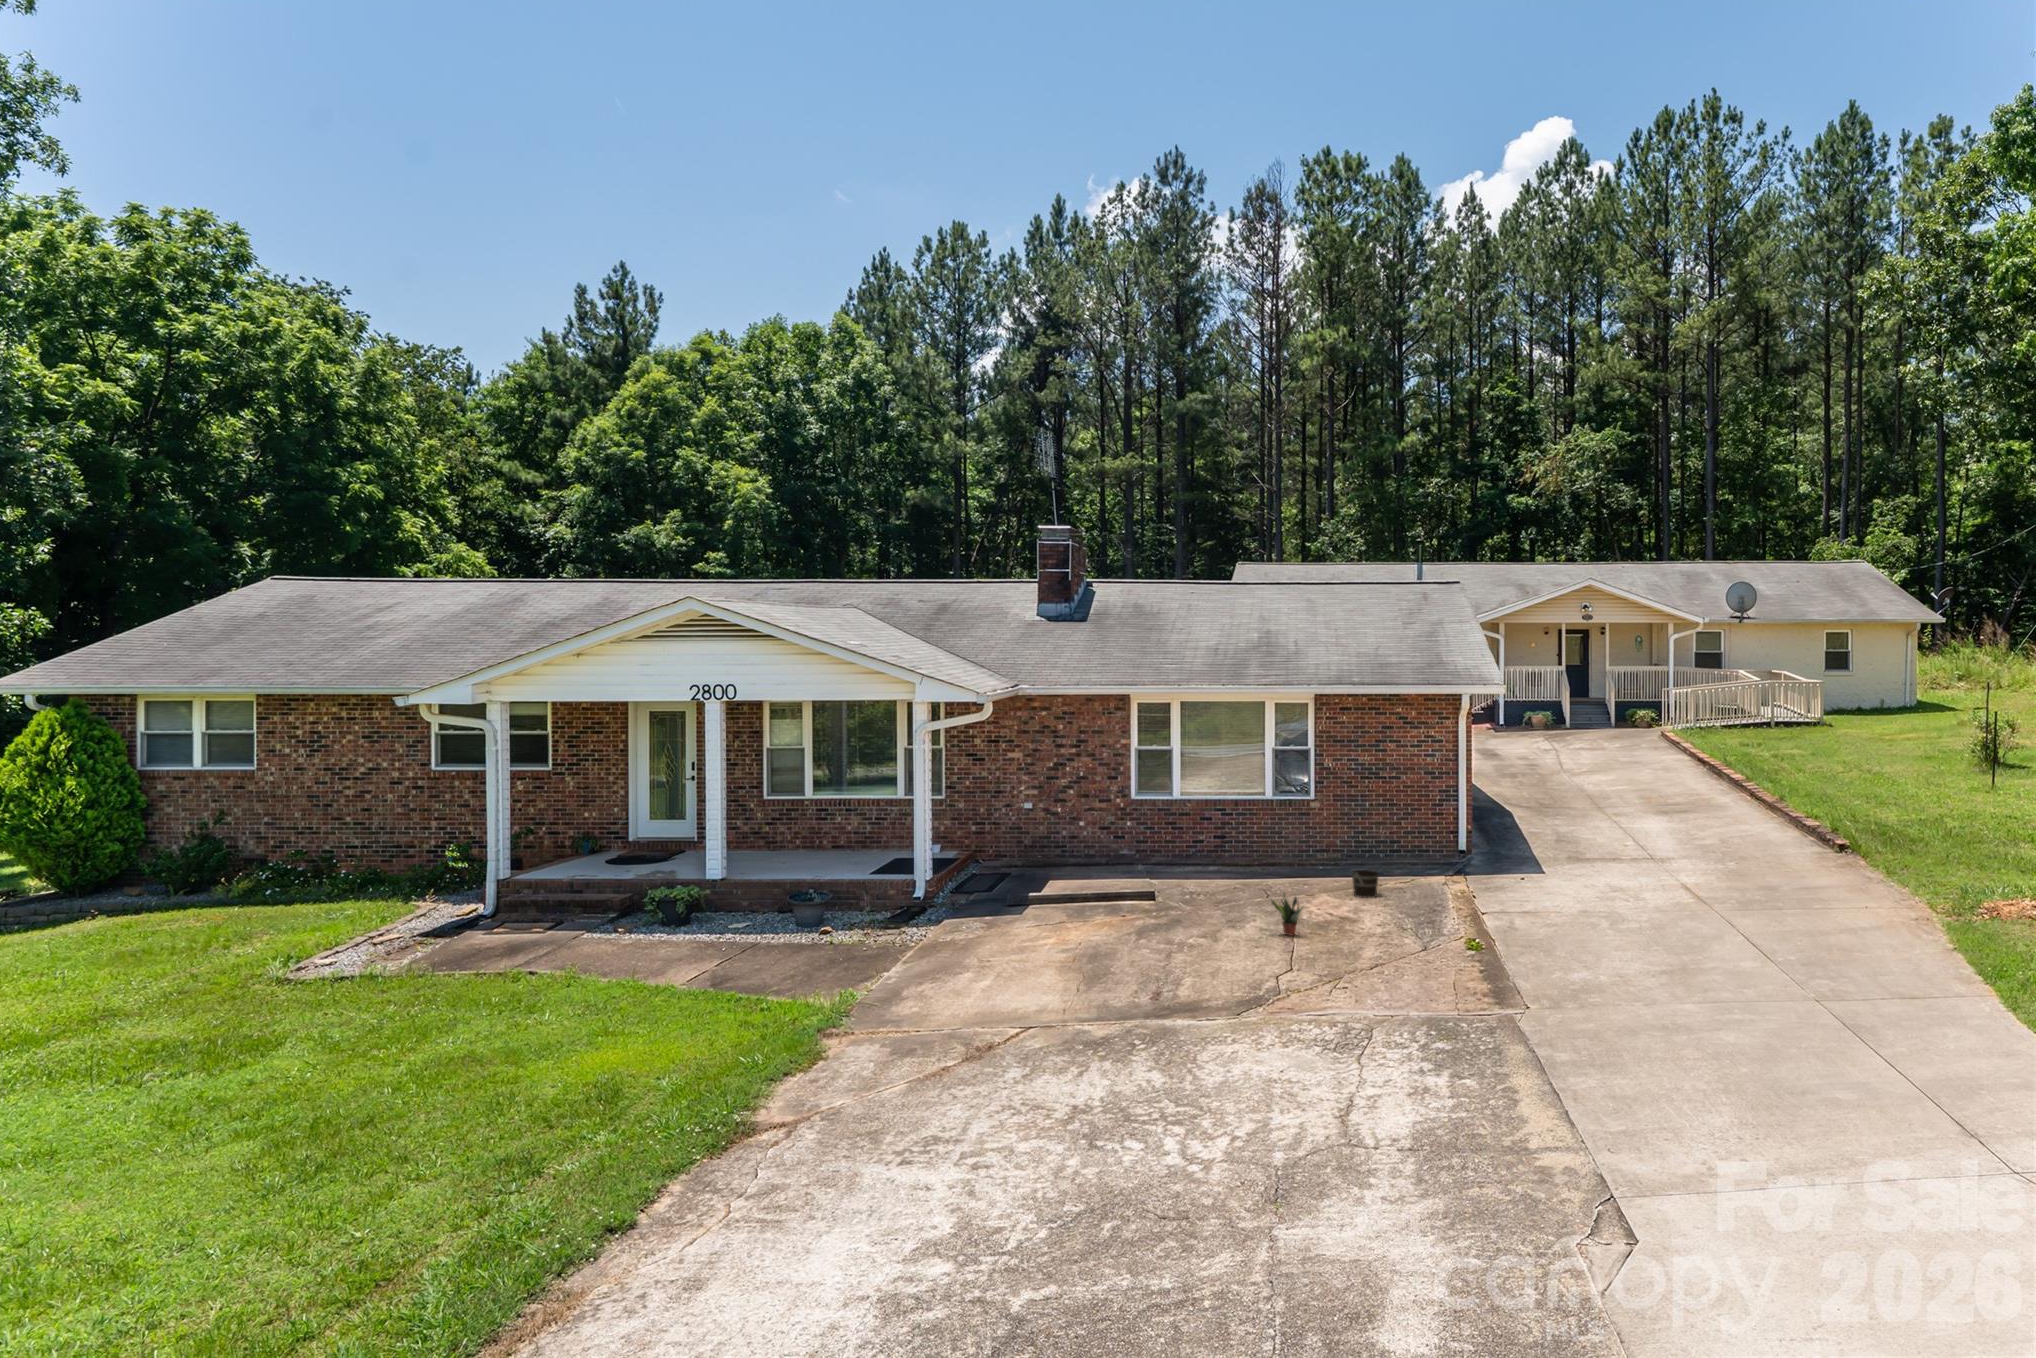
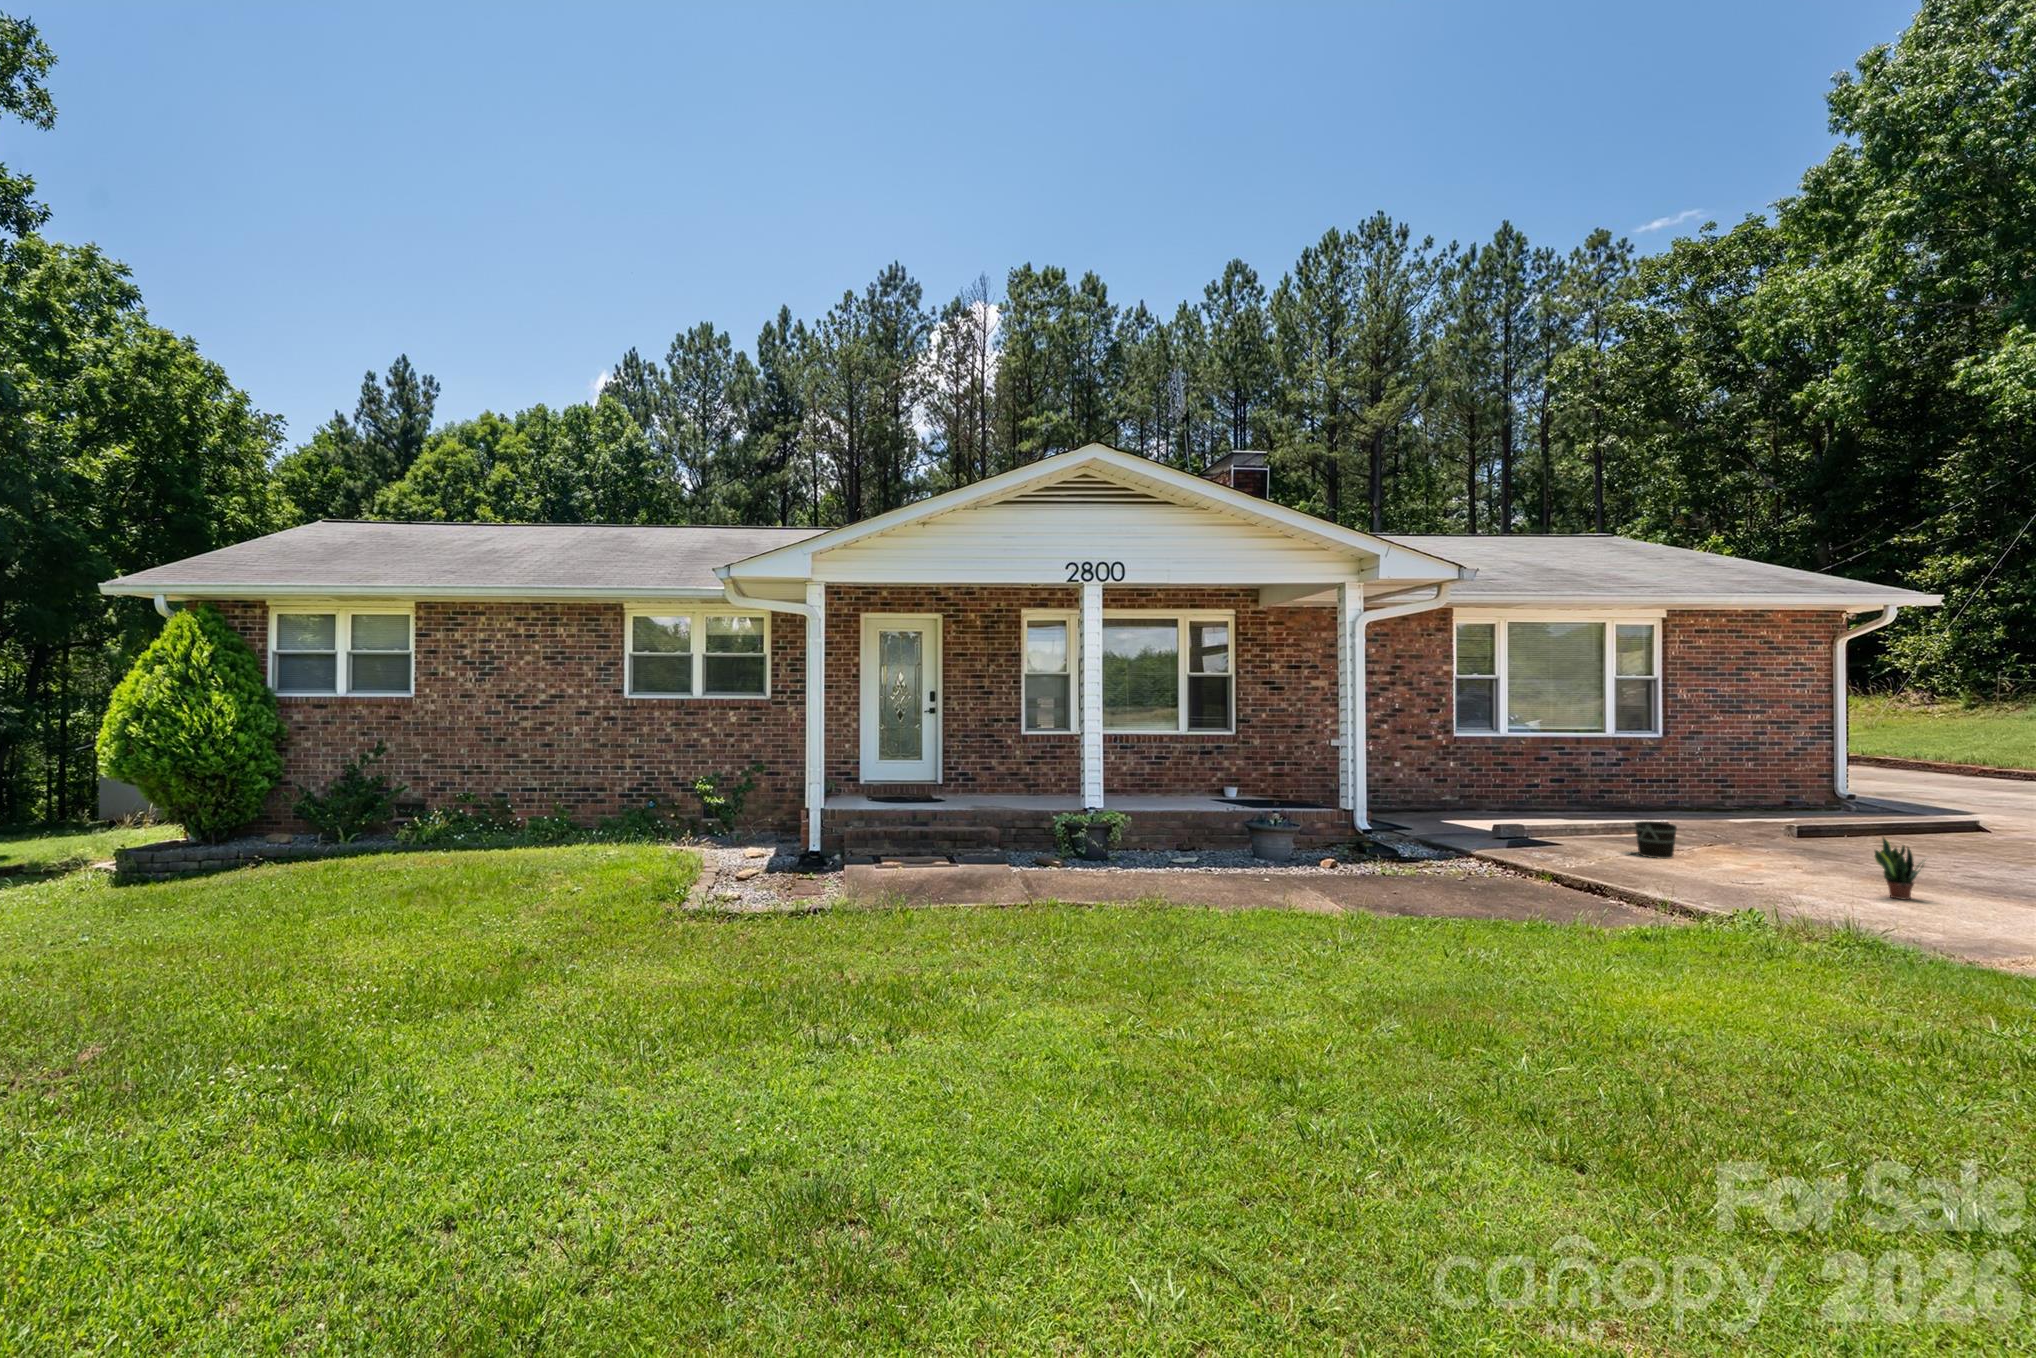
bucket: present [1352,870,1379,898] -> present [1635,821,1677,859]

